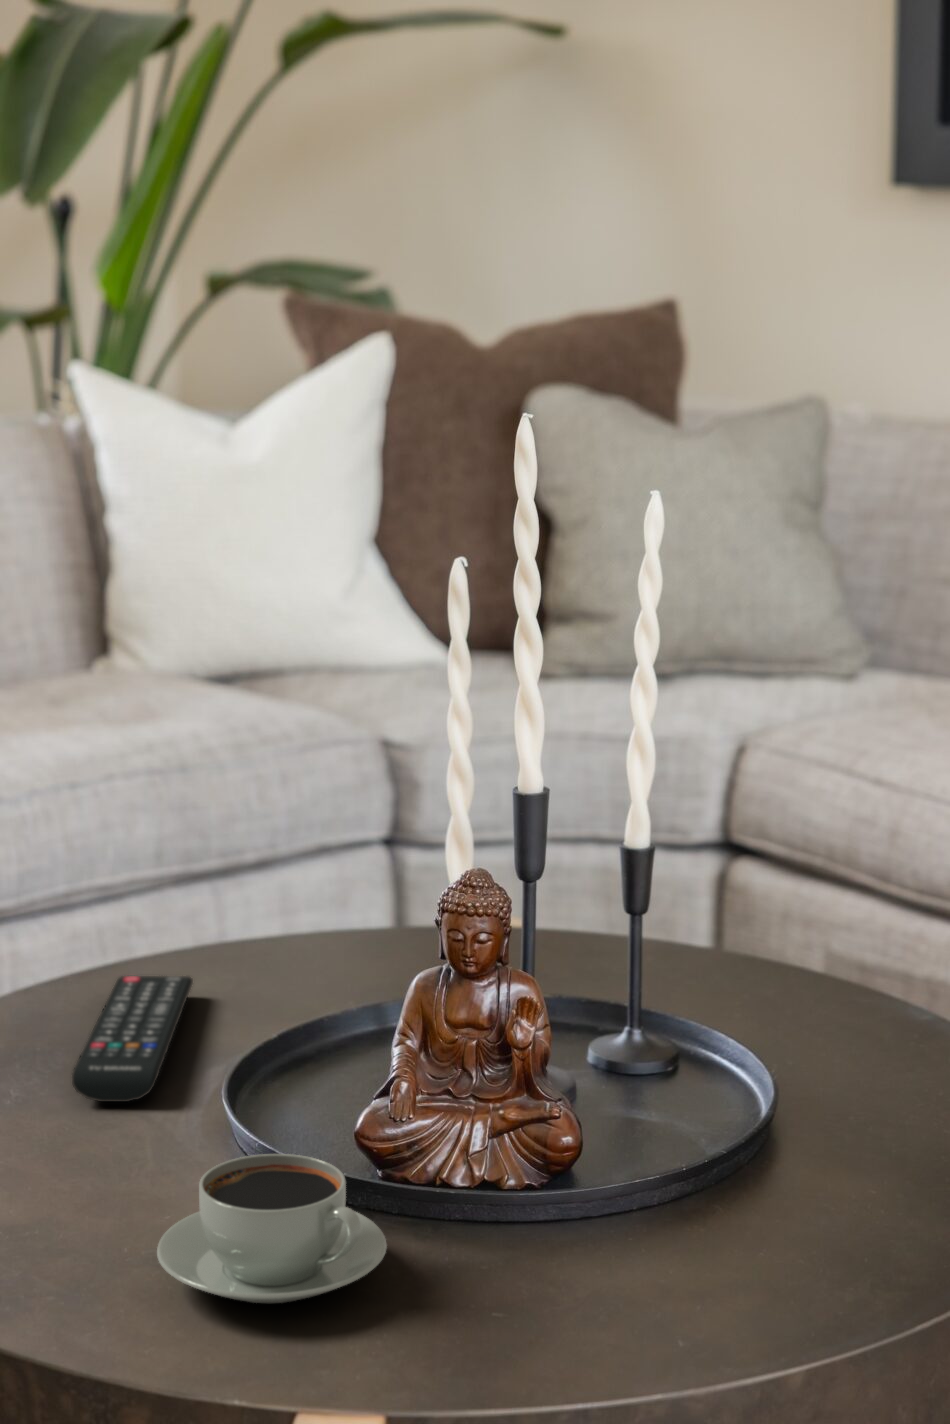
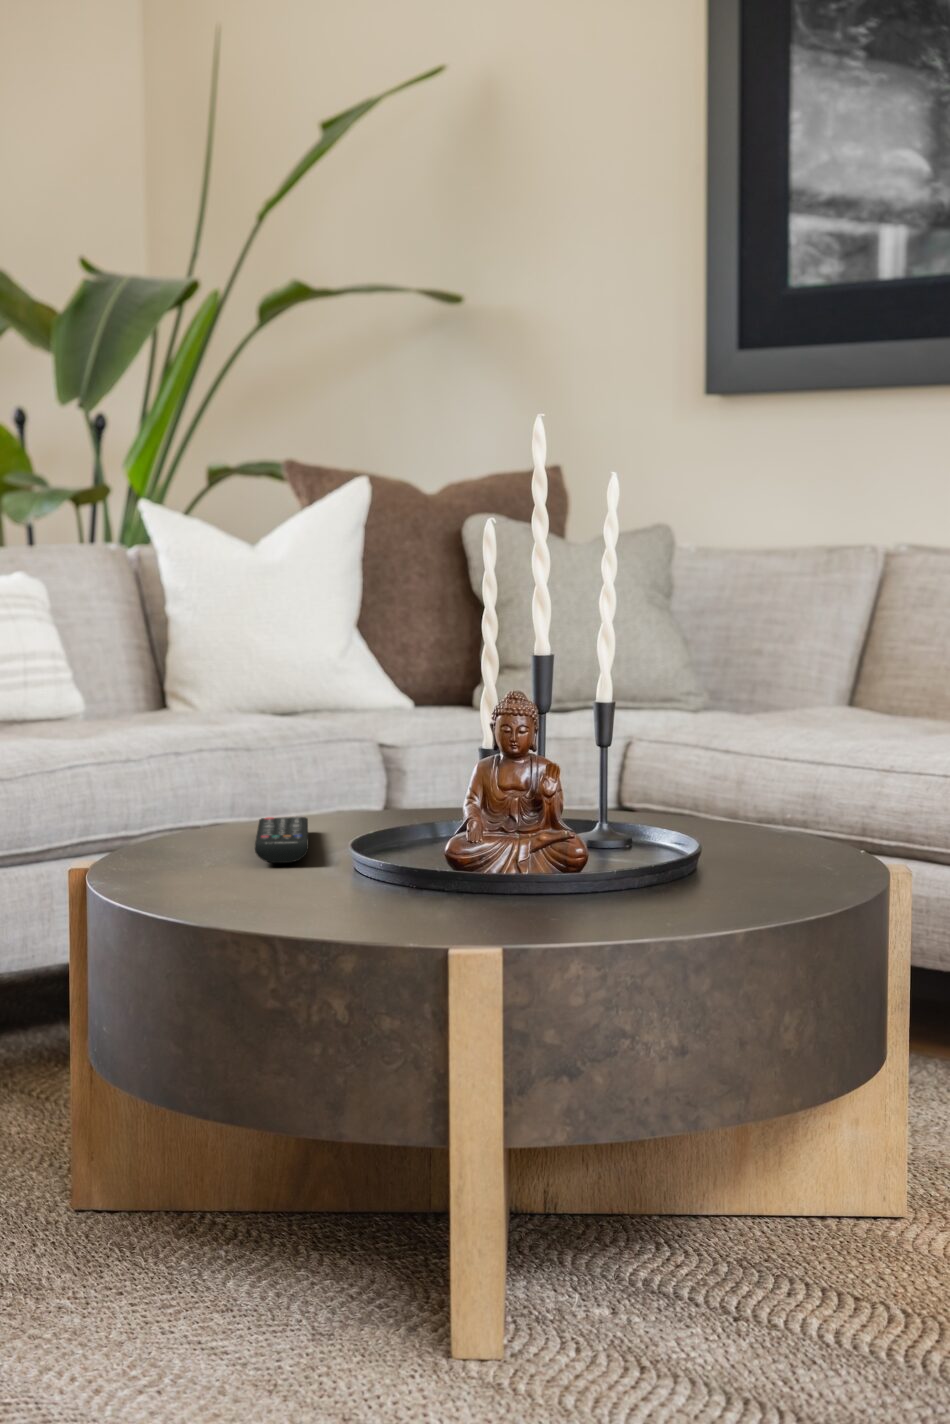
coffee cup: present [157,1154,387,1303] -> none [346,844,486,918]

